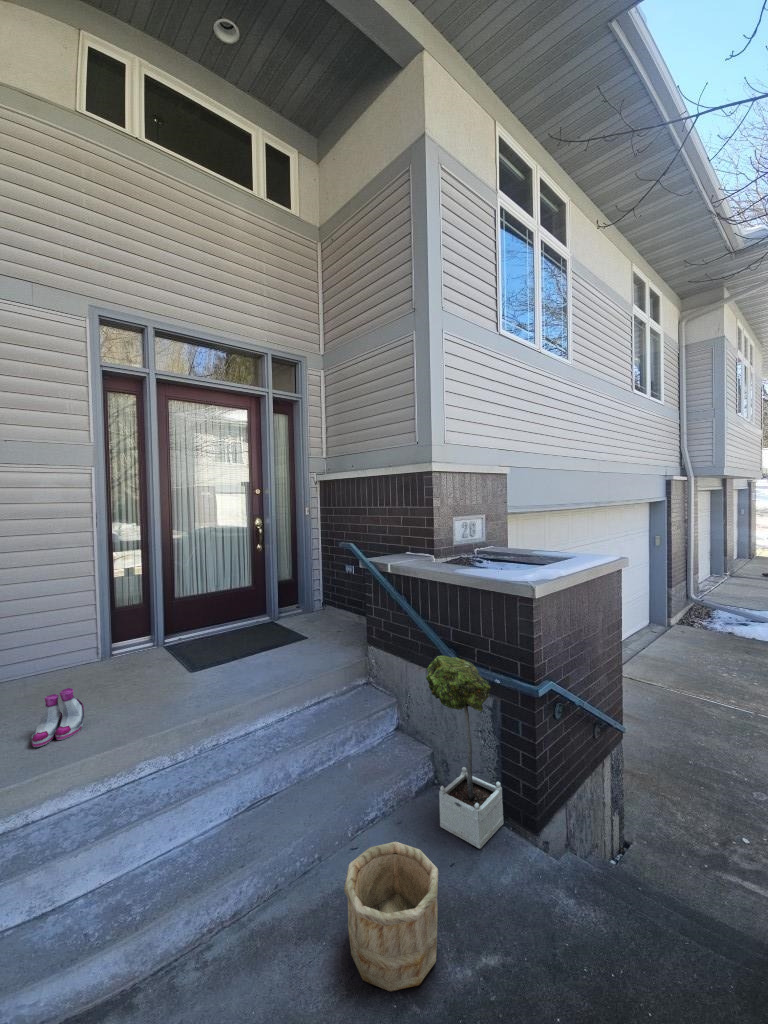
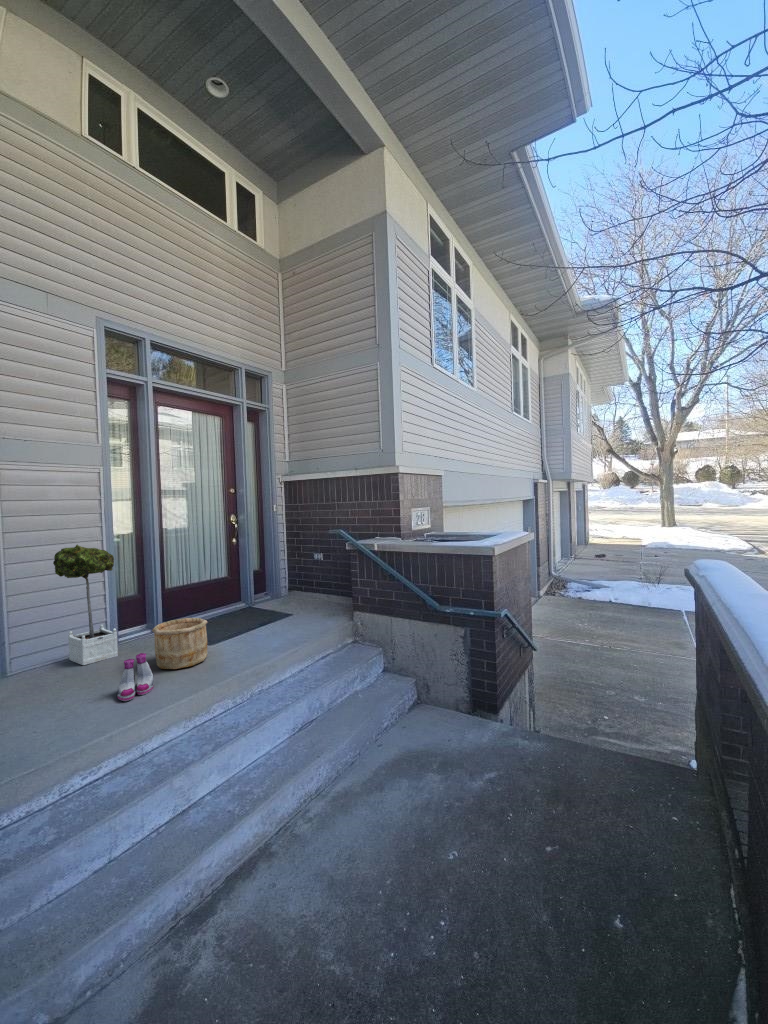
potted tree: present [426,656,503,849] -> present [53,544,118,665]
wooden bucket: present [344,842,438,991] -> present [152,618,207,669]

